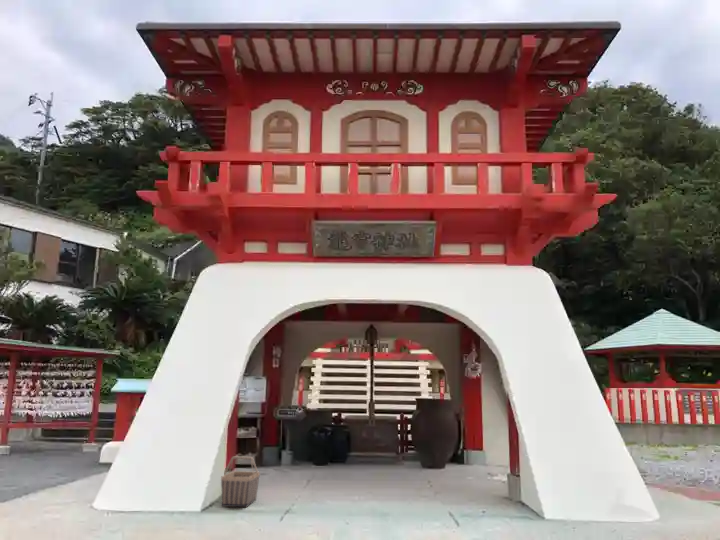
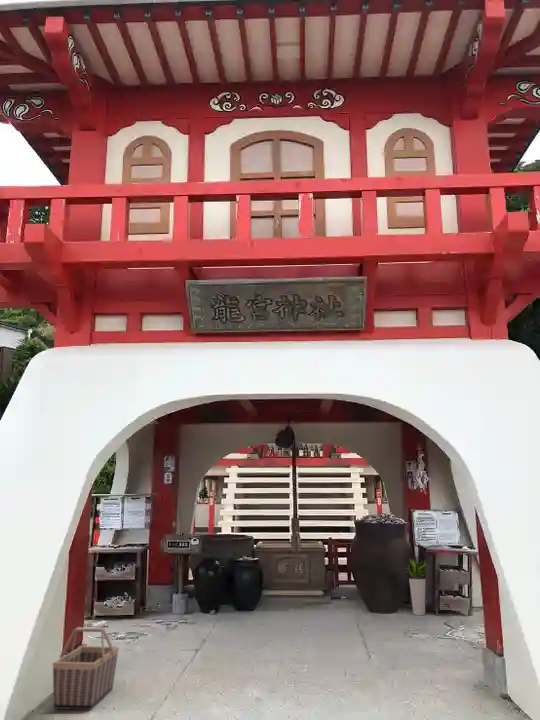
planter: none [460,426,481,470] -> present [407,558,429,615]

